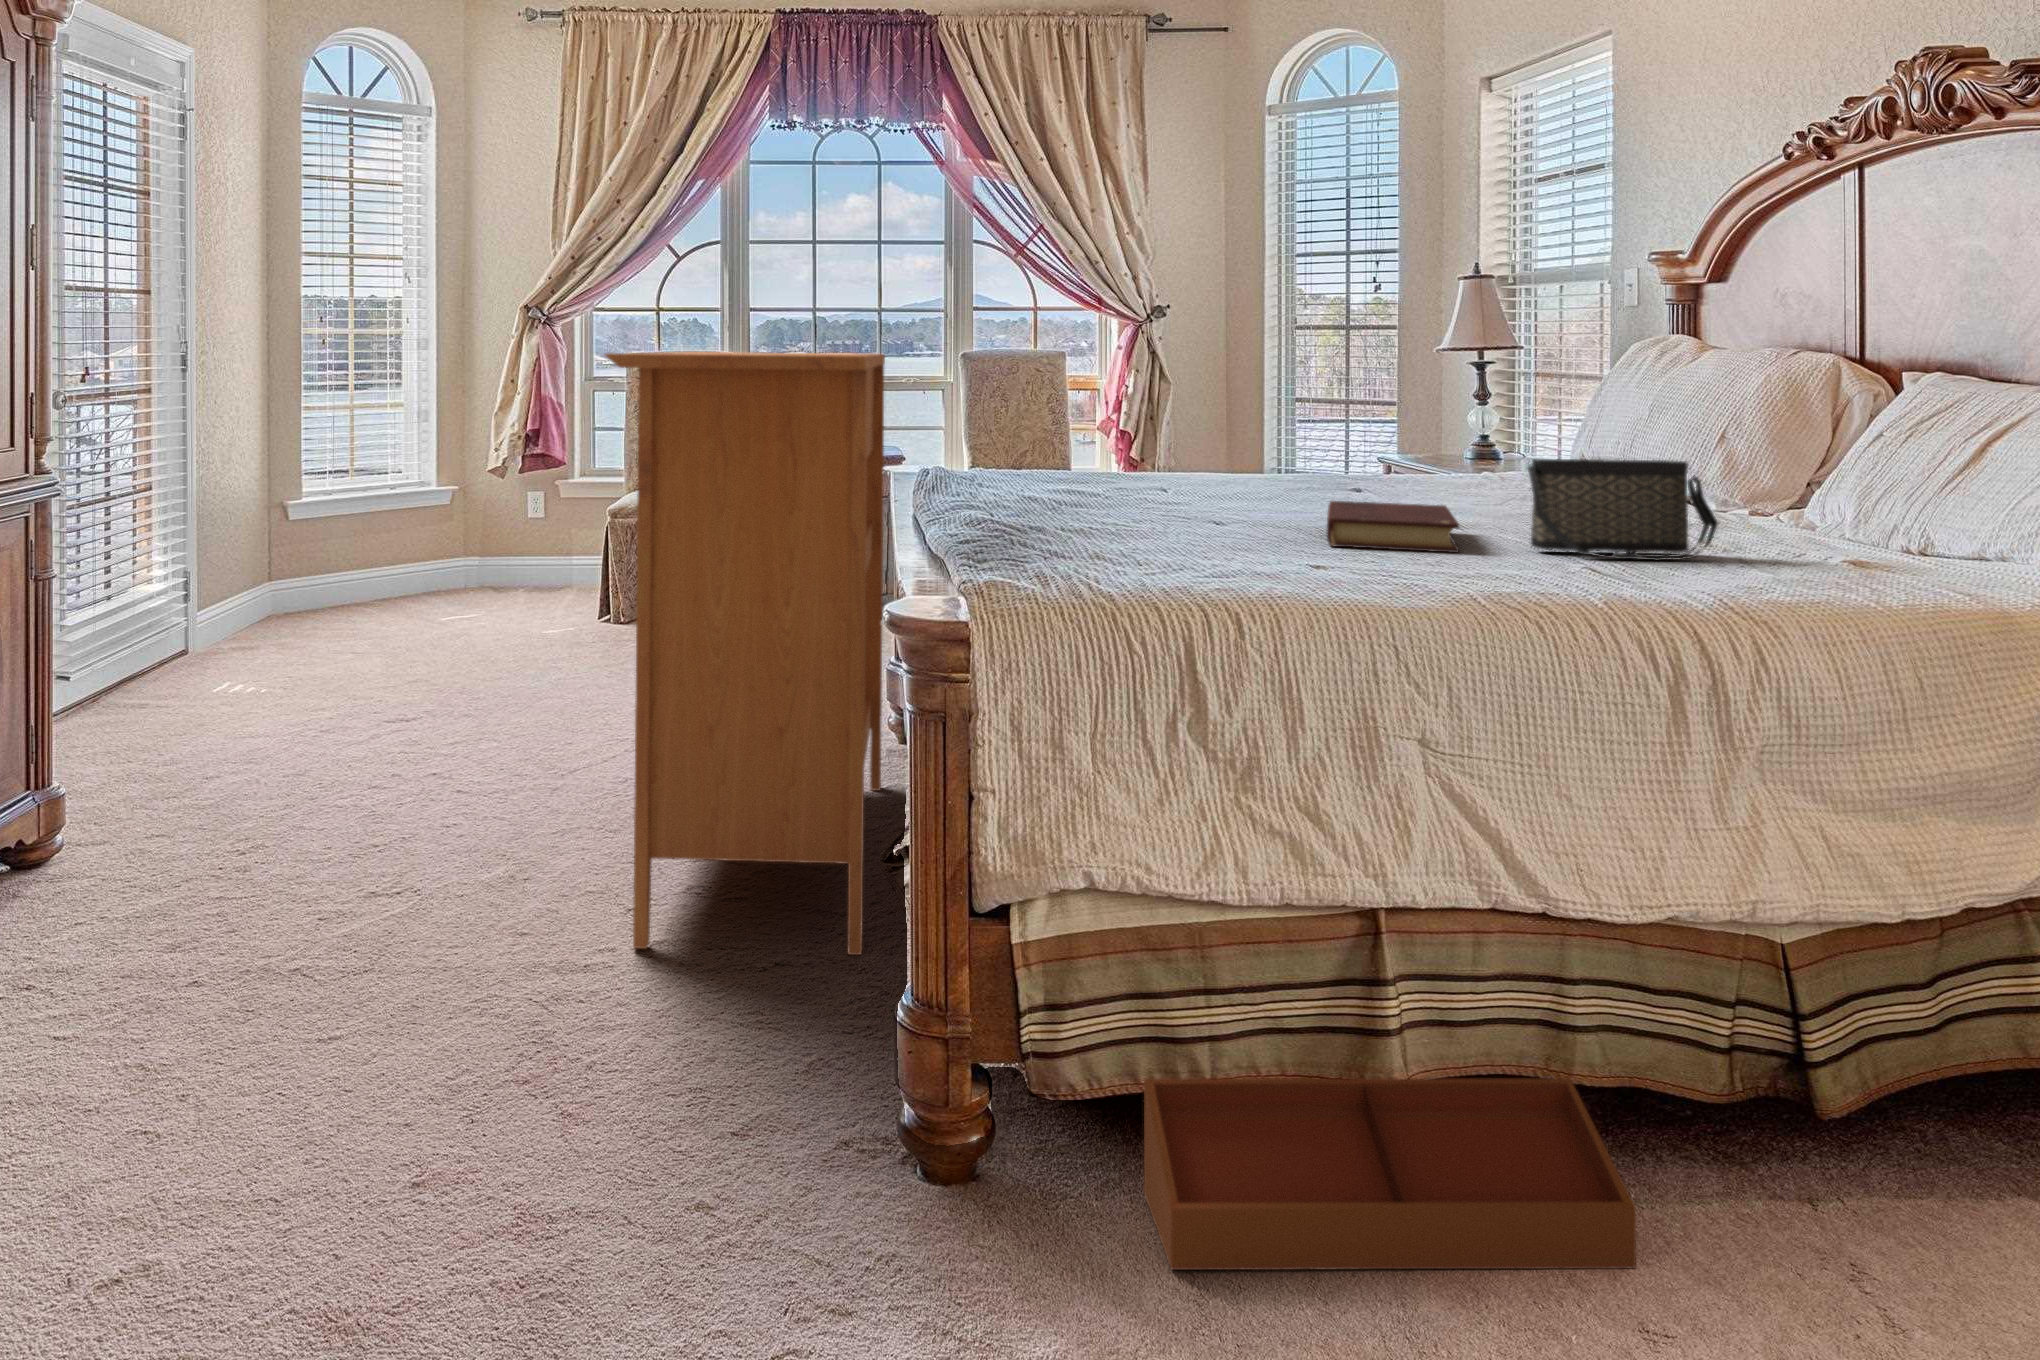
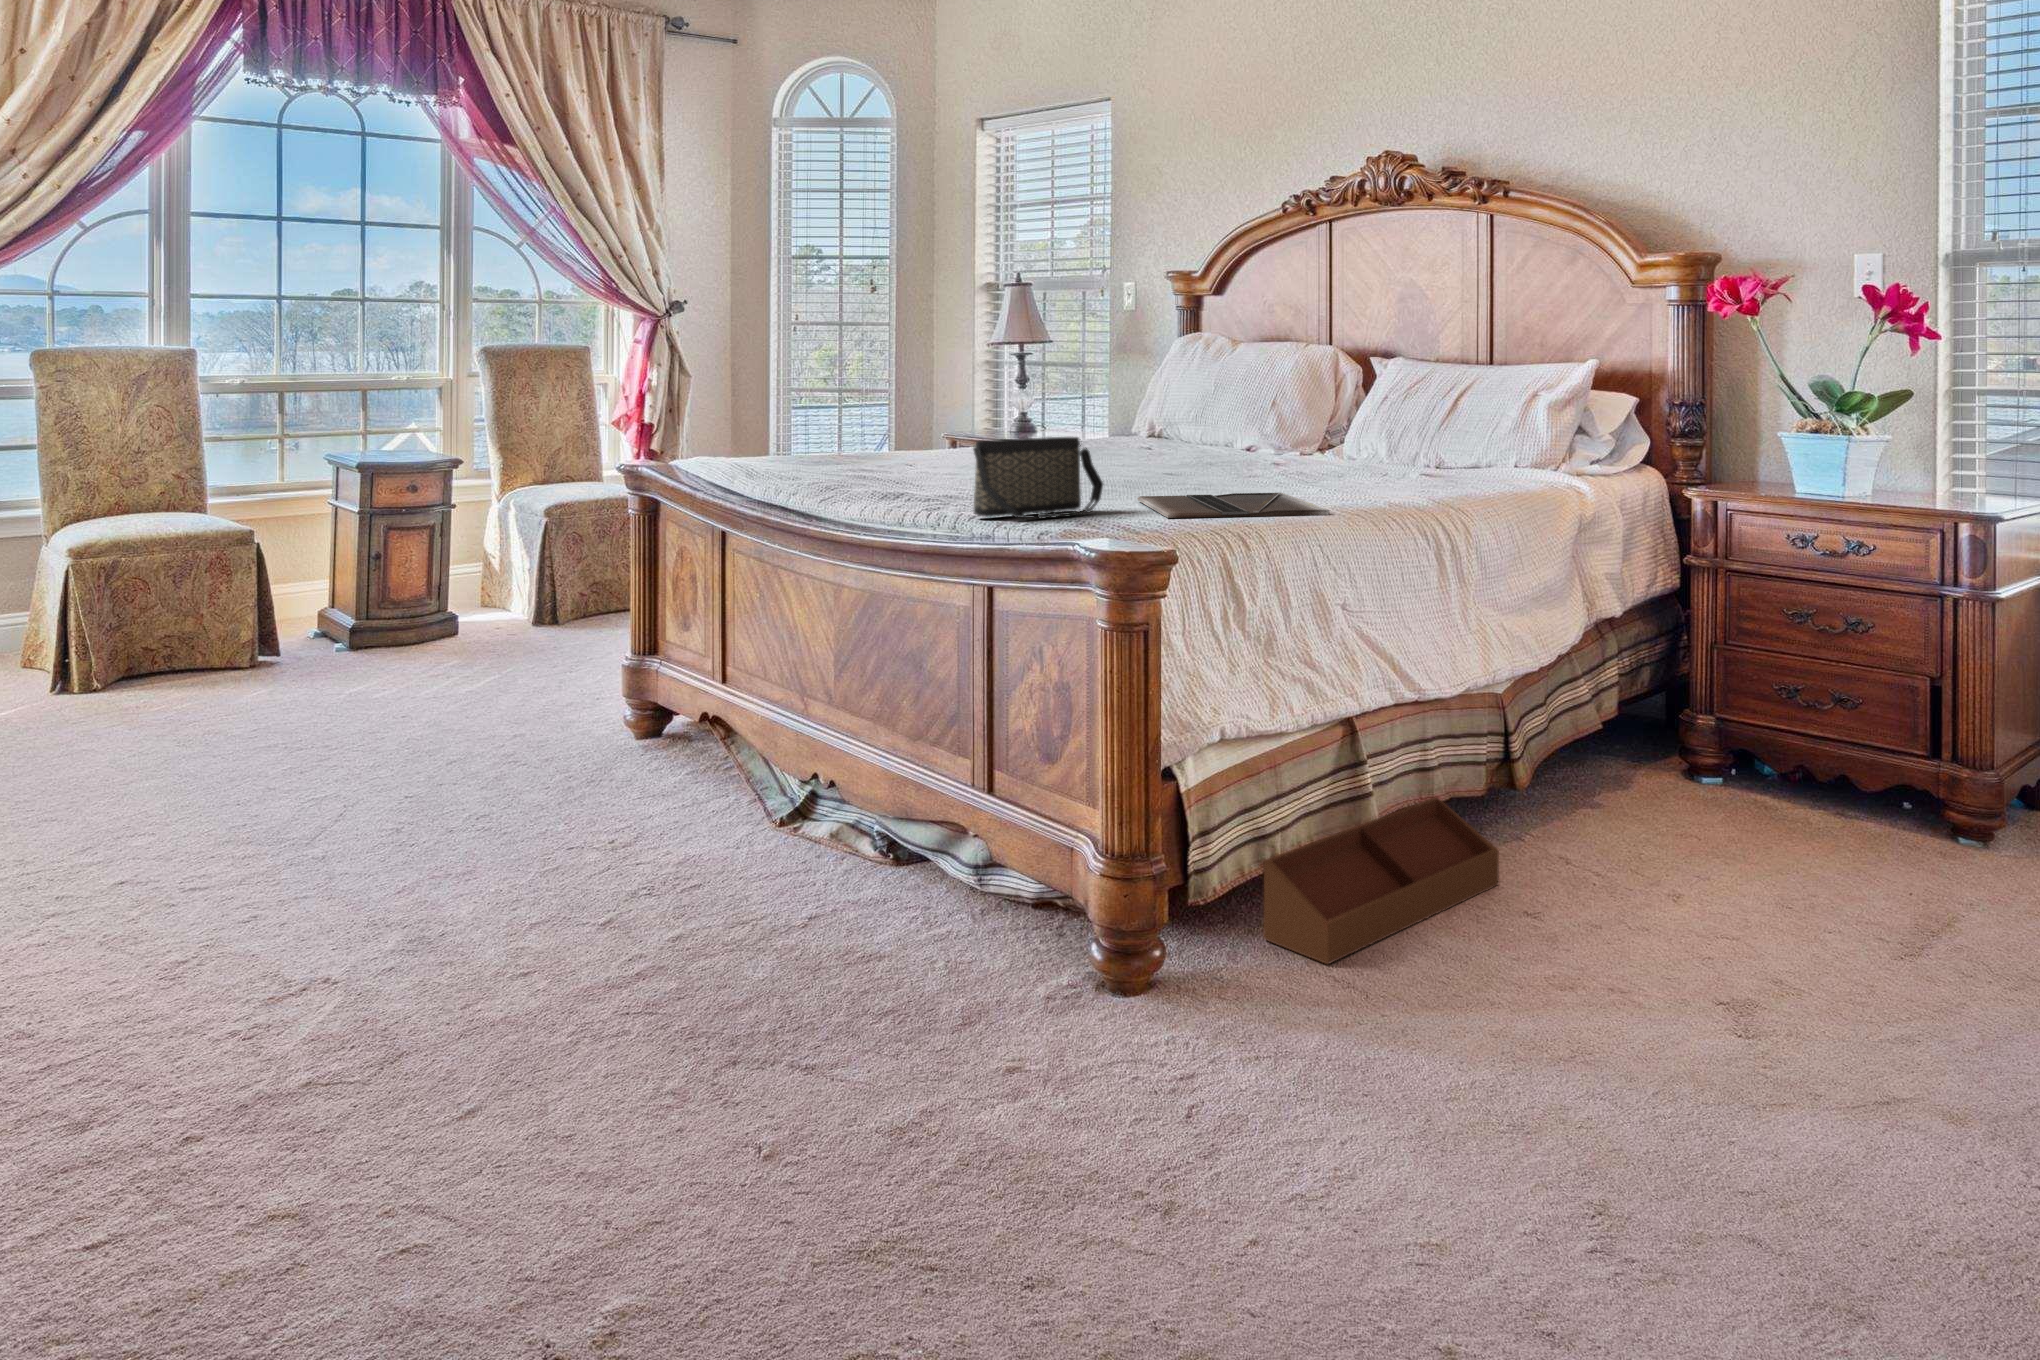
console table: present [605,352,885,955] -> none [498,353,901,936]
handbag: present [1528,459,1719,560] -> present [973,437,1103,518]
book: present [1327,501,1459,553] -> none [1143,460,1275,492]
laptop: none [1118,543,1403,597] -> present [1137,493,1329,518]

